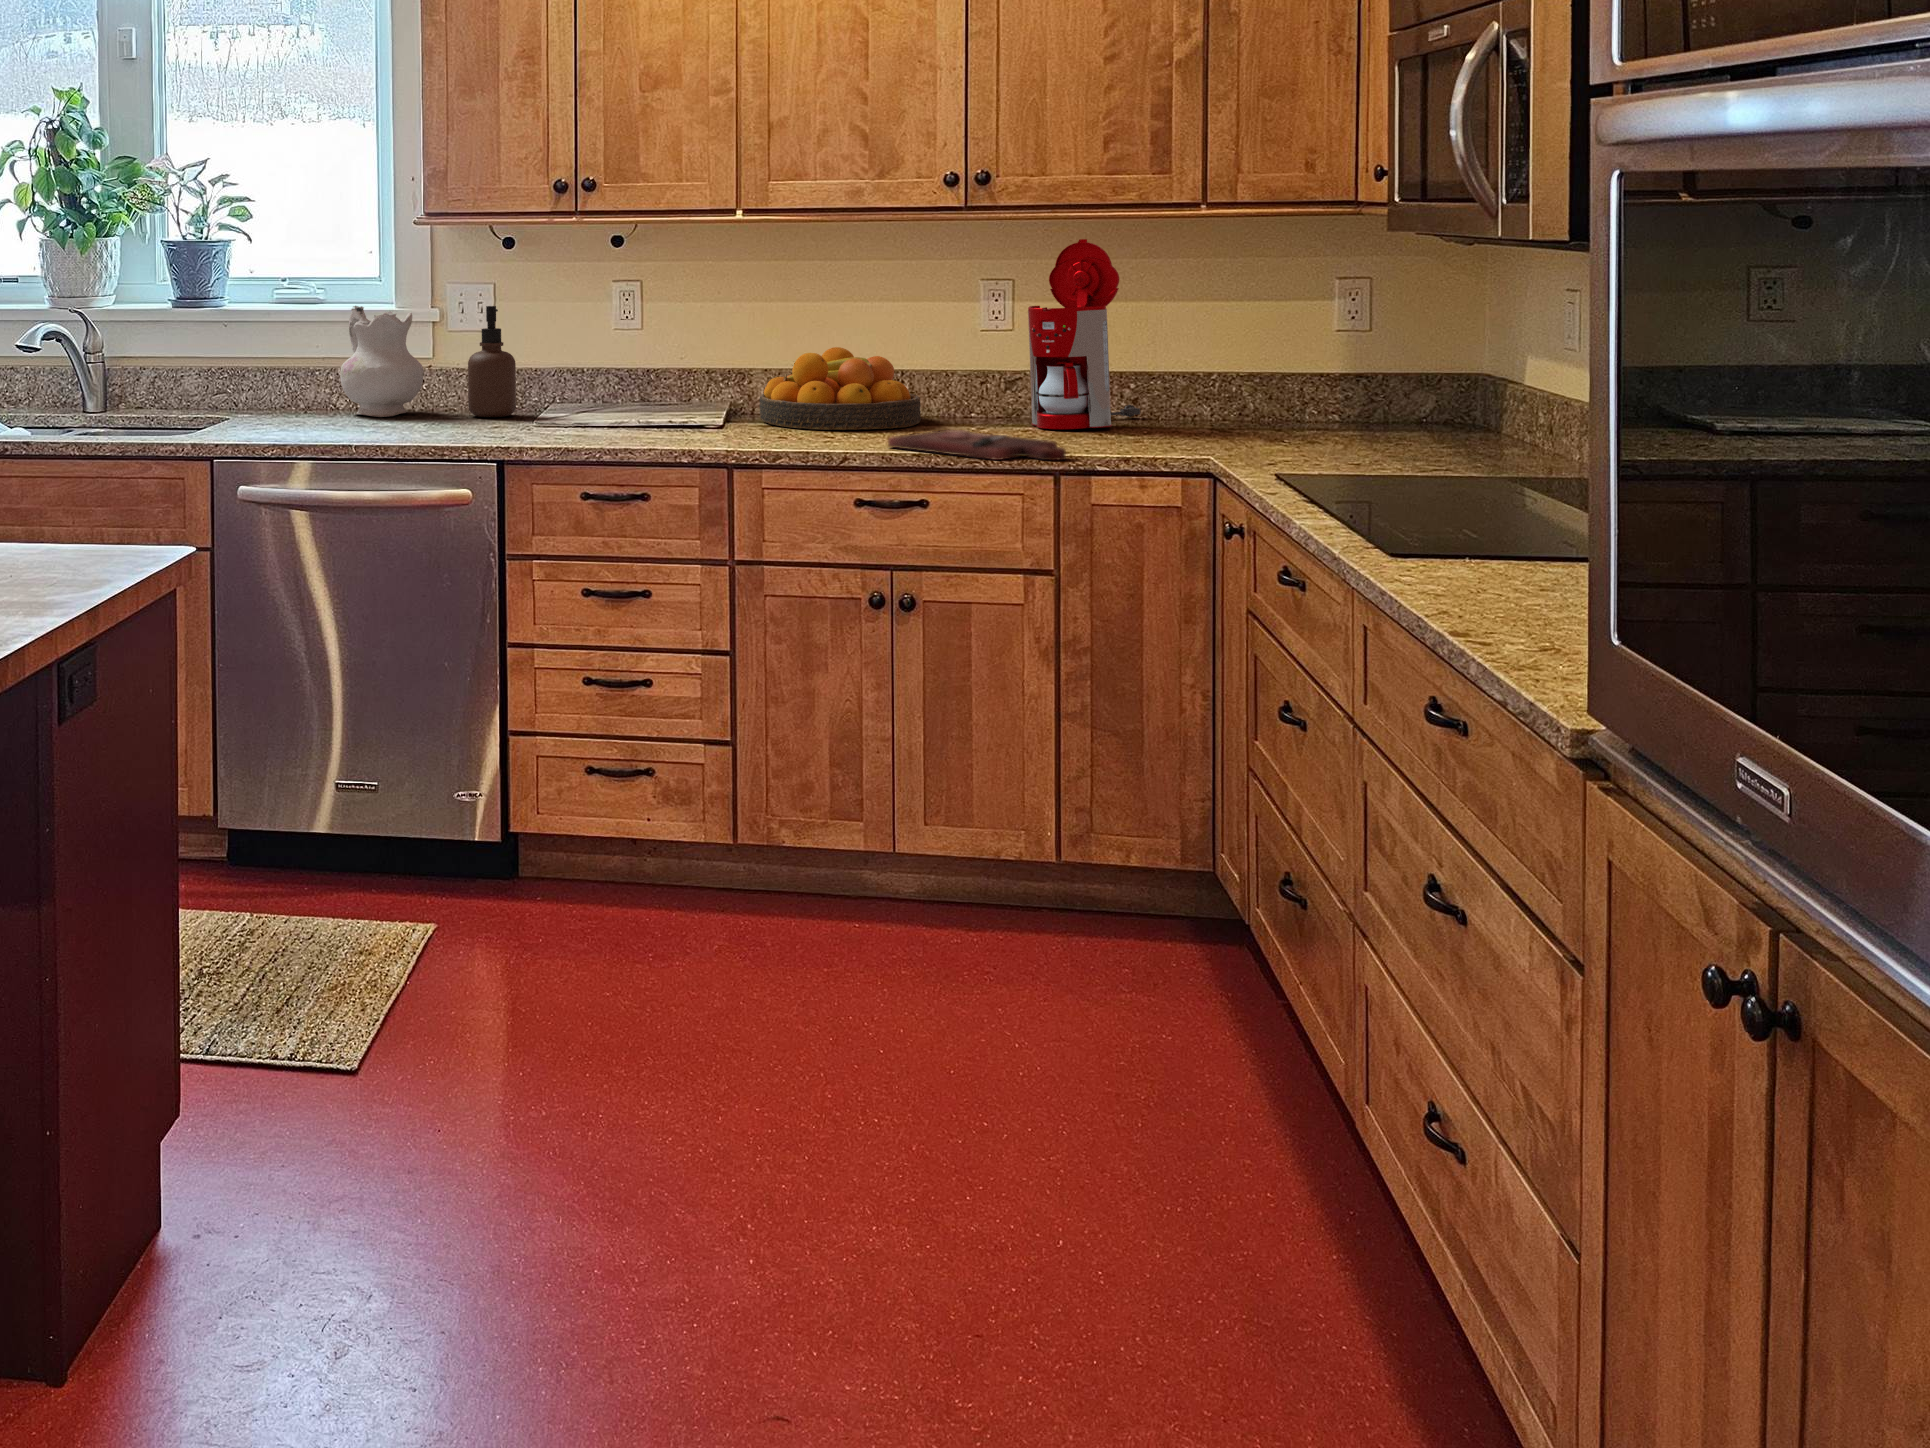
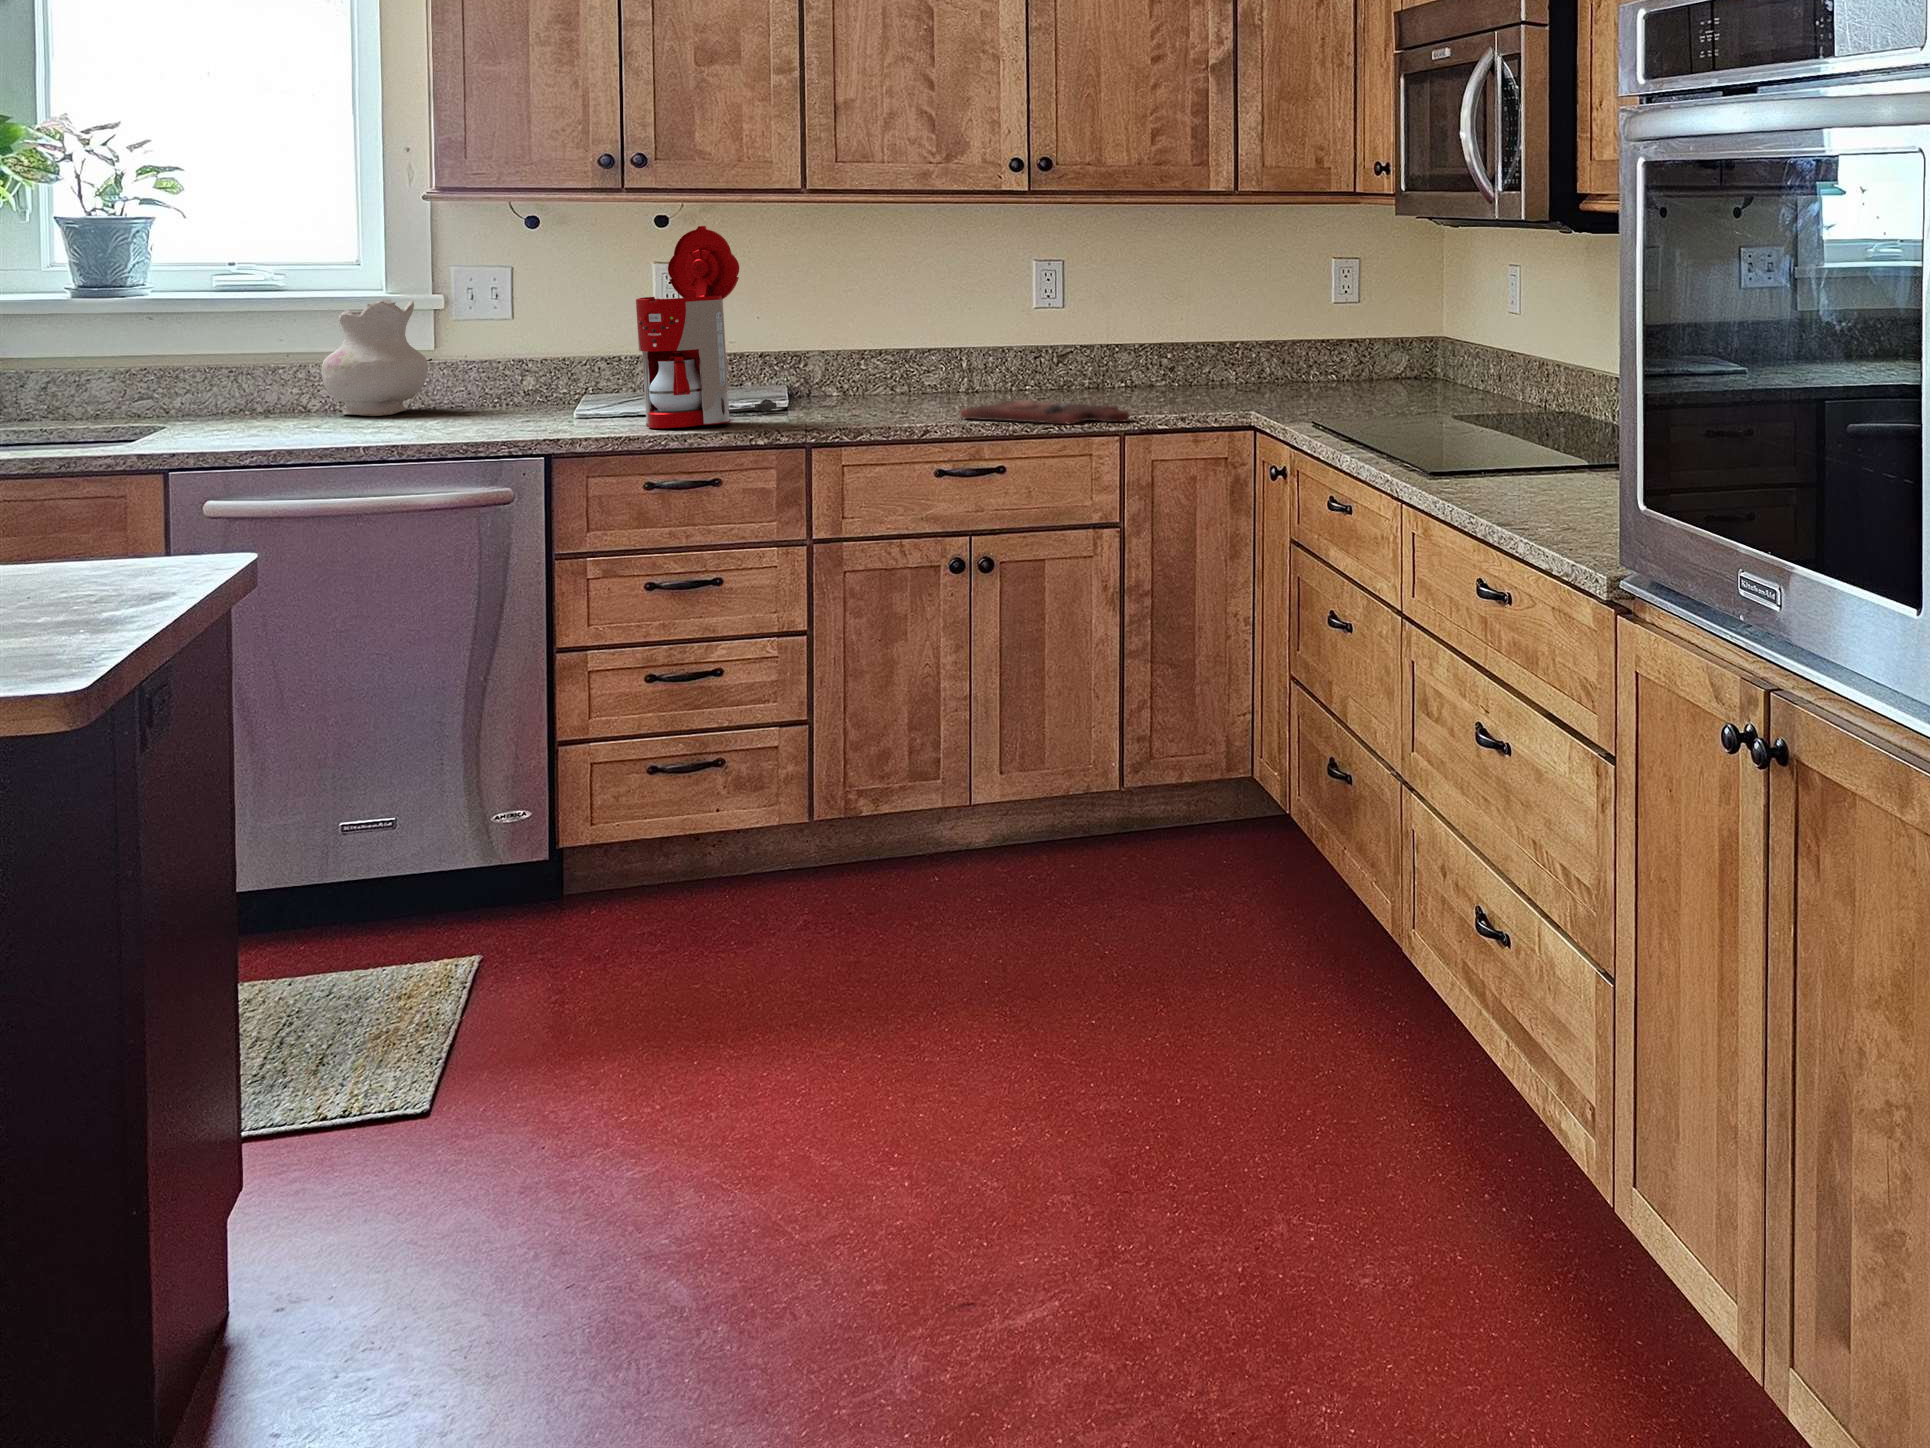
coffee maker: present [1028,239,1140,429] -> present [636,226,777,428]
soap dispenser: present [468,306,516,417] -> none [485,292,543,411]
fruit bowl: present [760,347,921,430] -> none [817,328,978,407]

